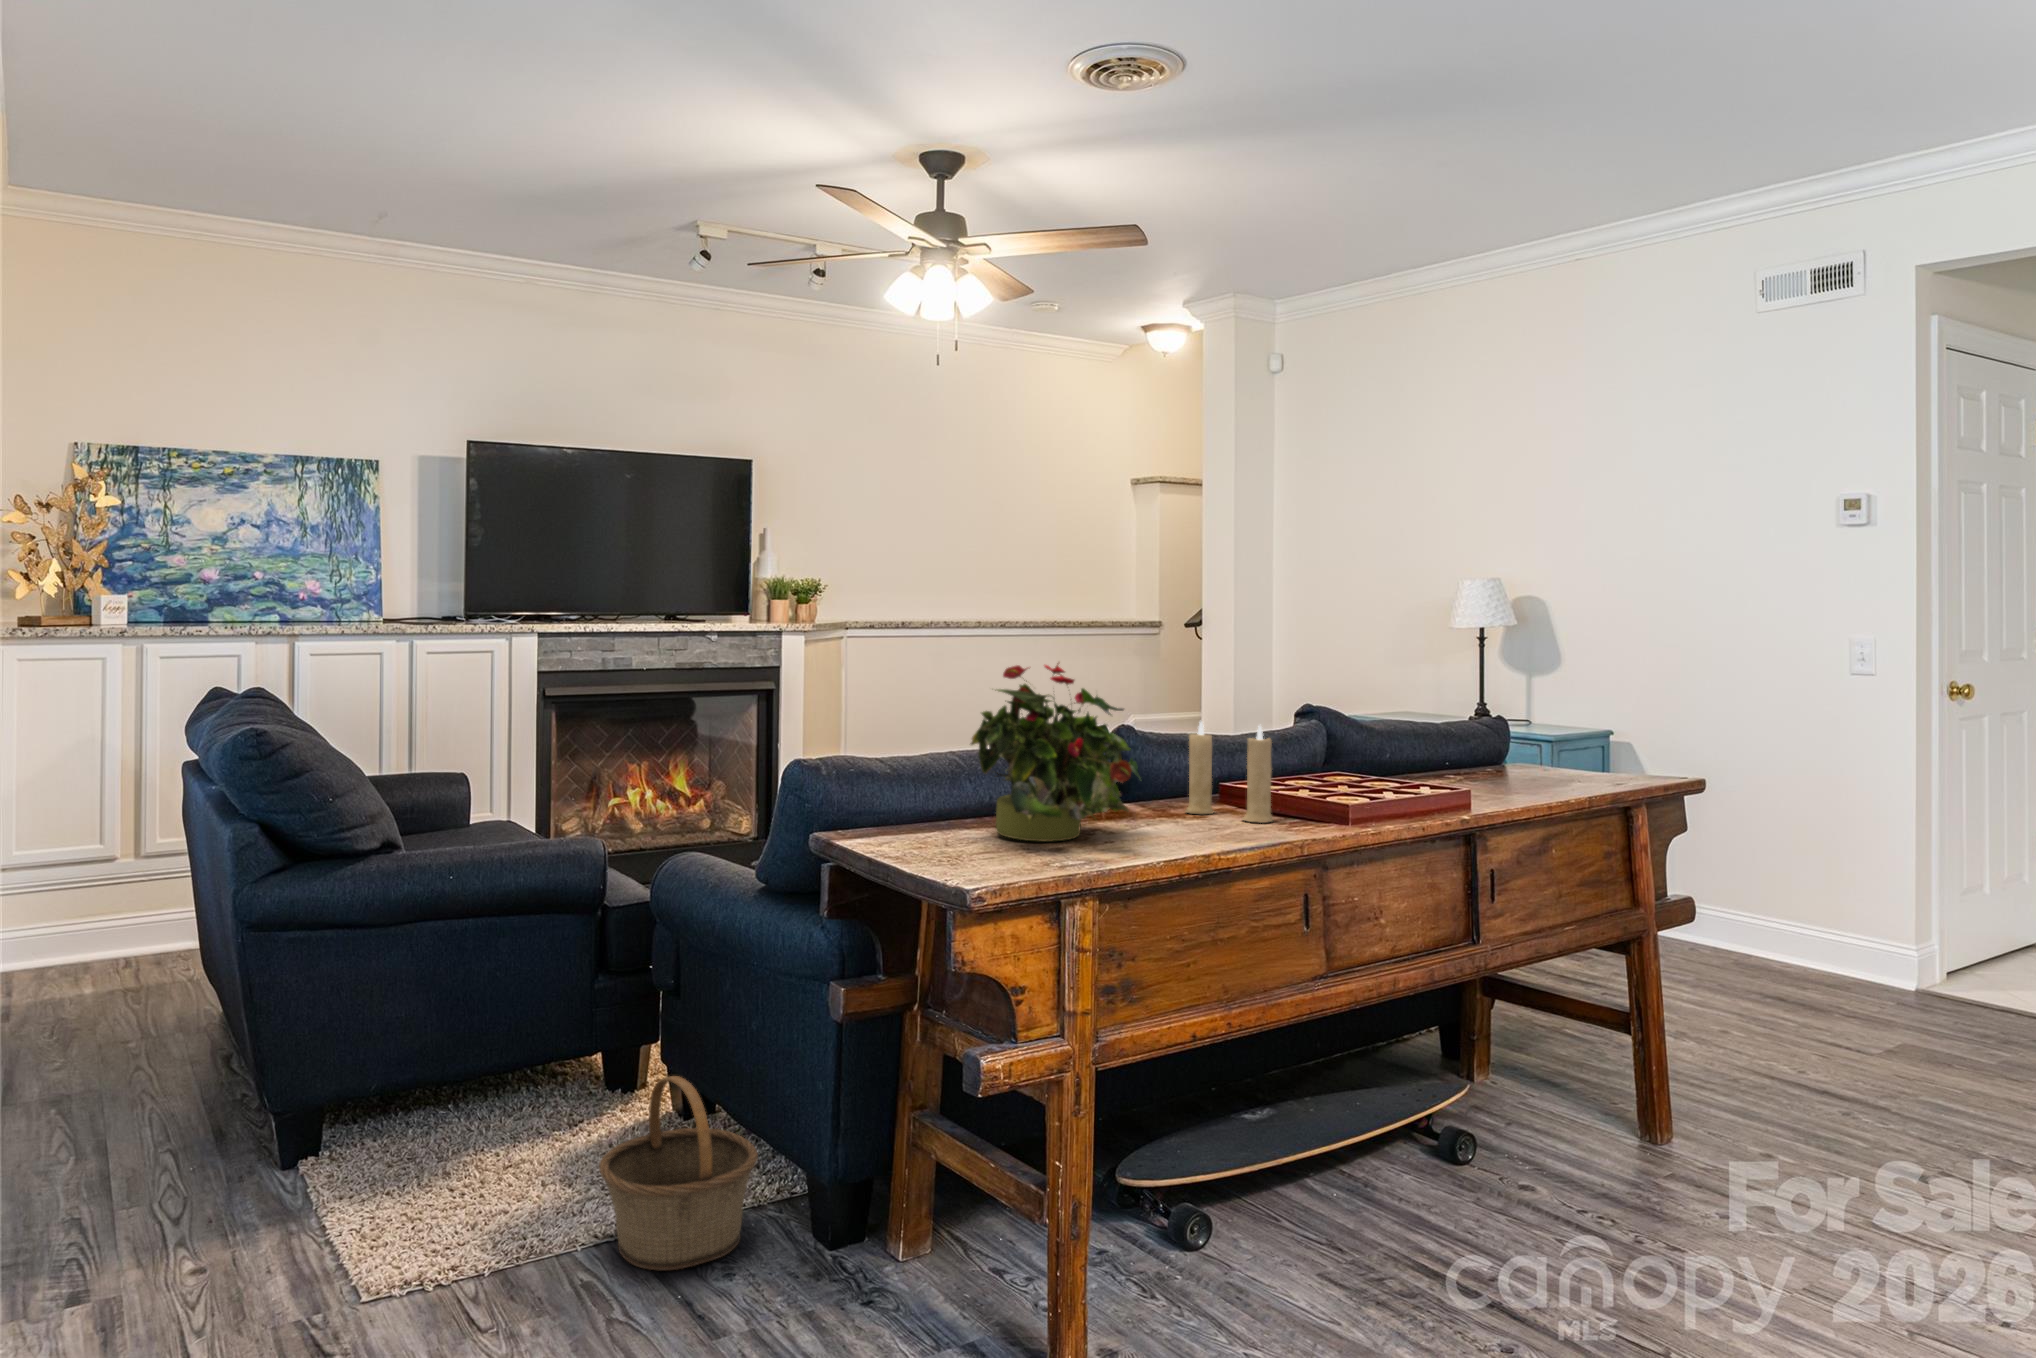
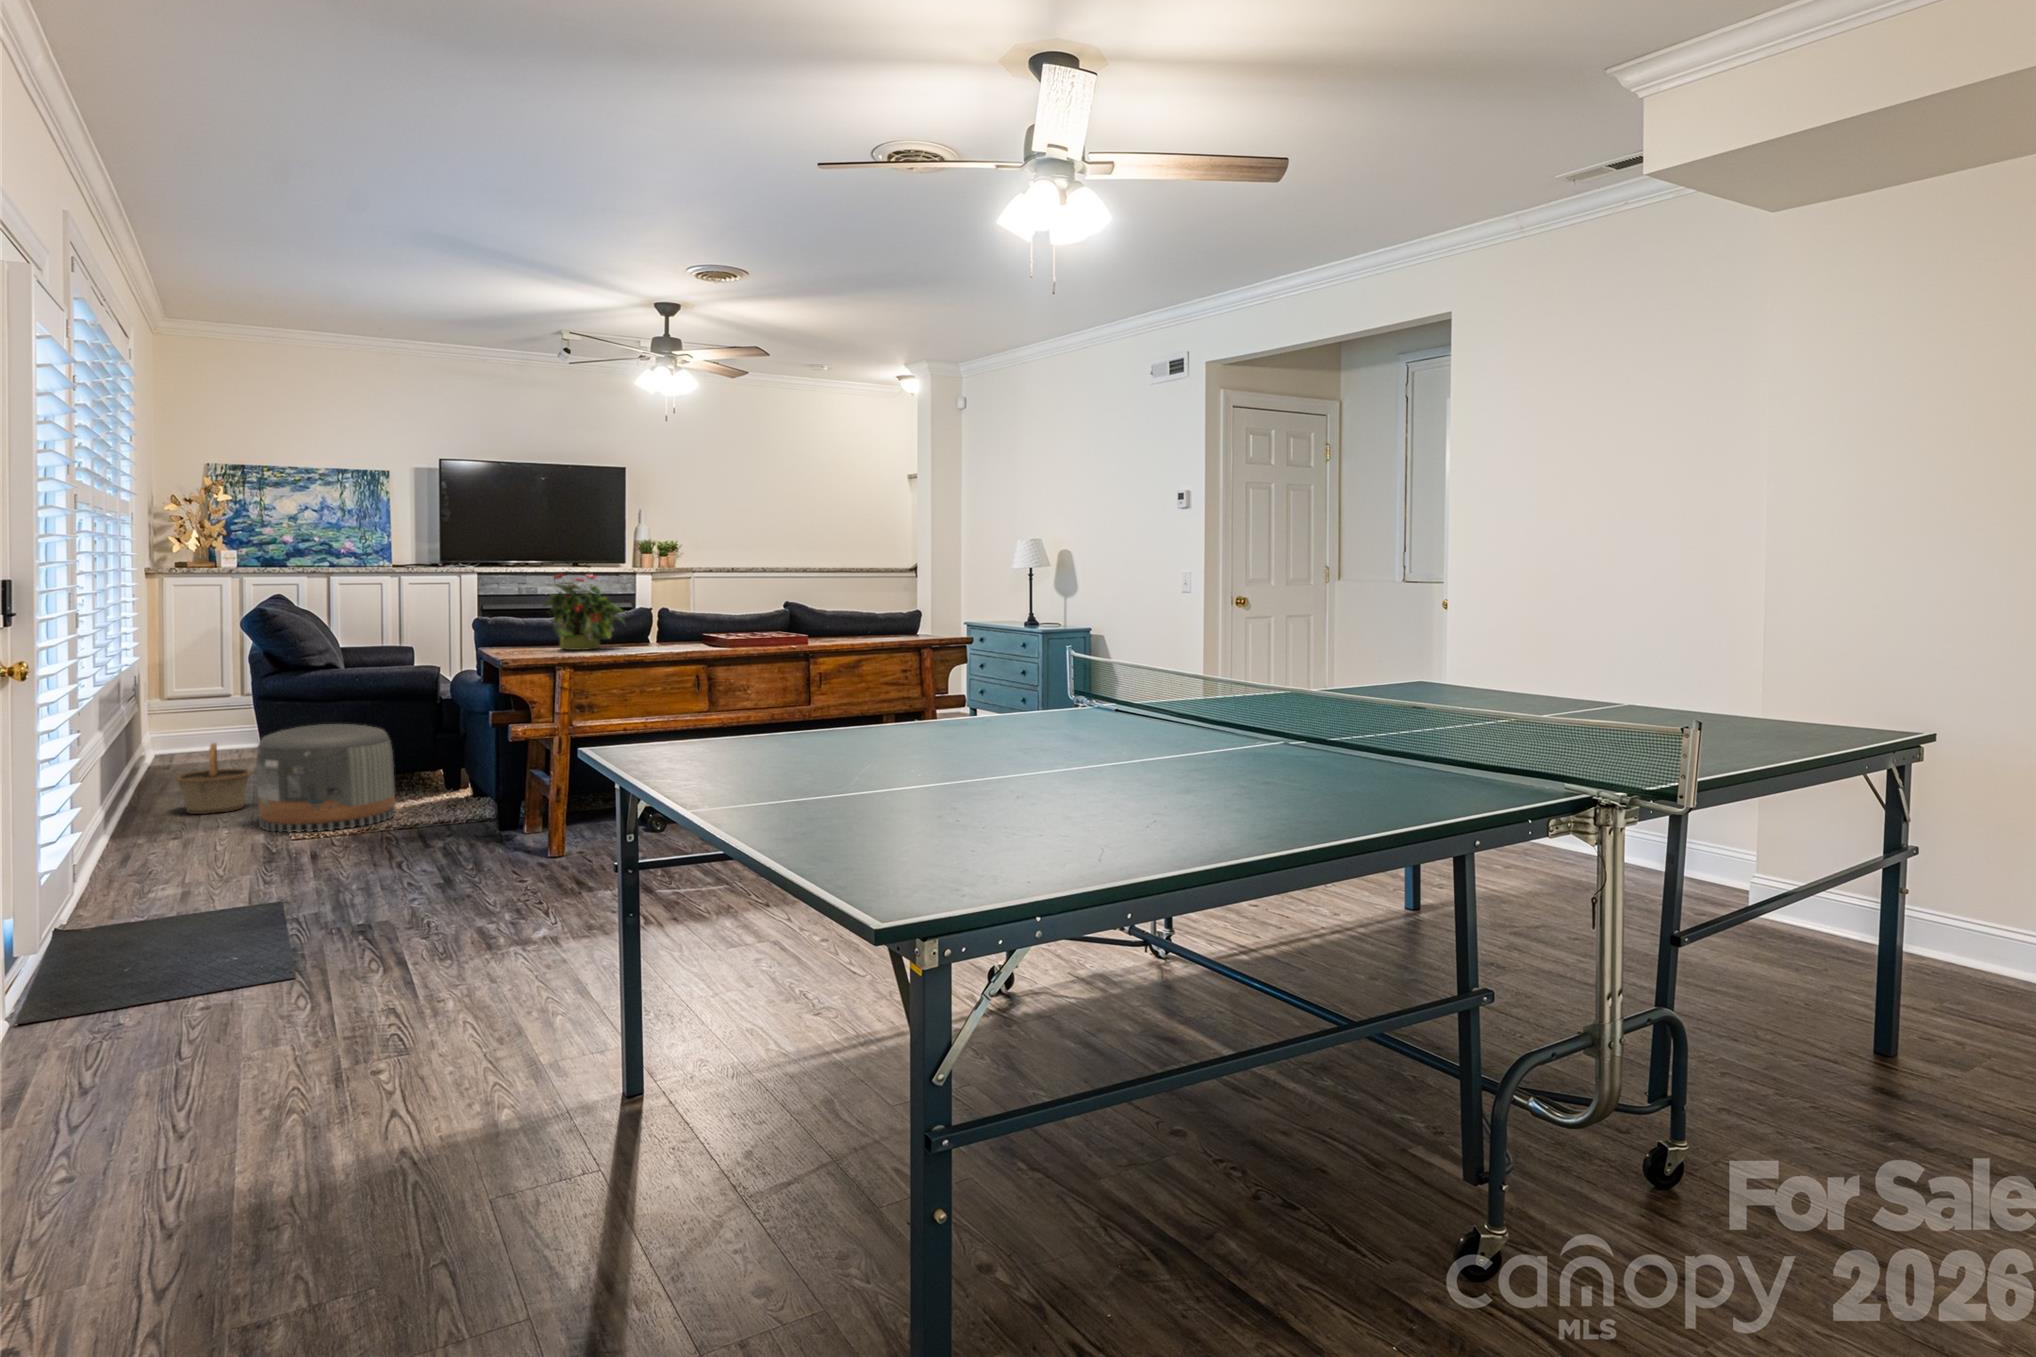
candle: present [1185,721,1273,823] -> none [672,601,701,646]
pouf: none [258,981,545,1263] -> present [256,724,395,832]
basket: present [599,1076,758,1271] -> present [175,743,251,814]

